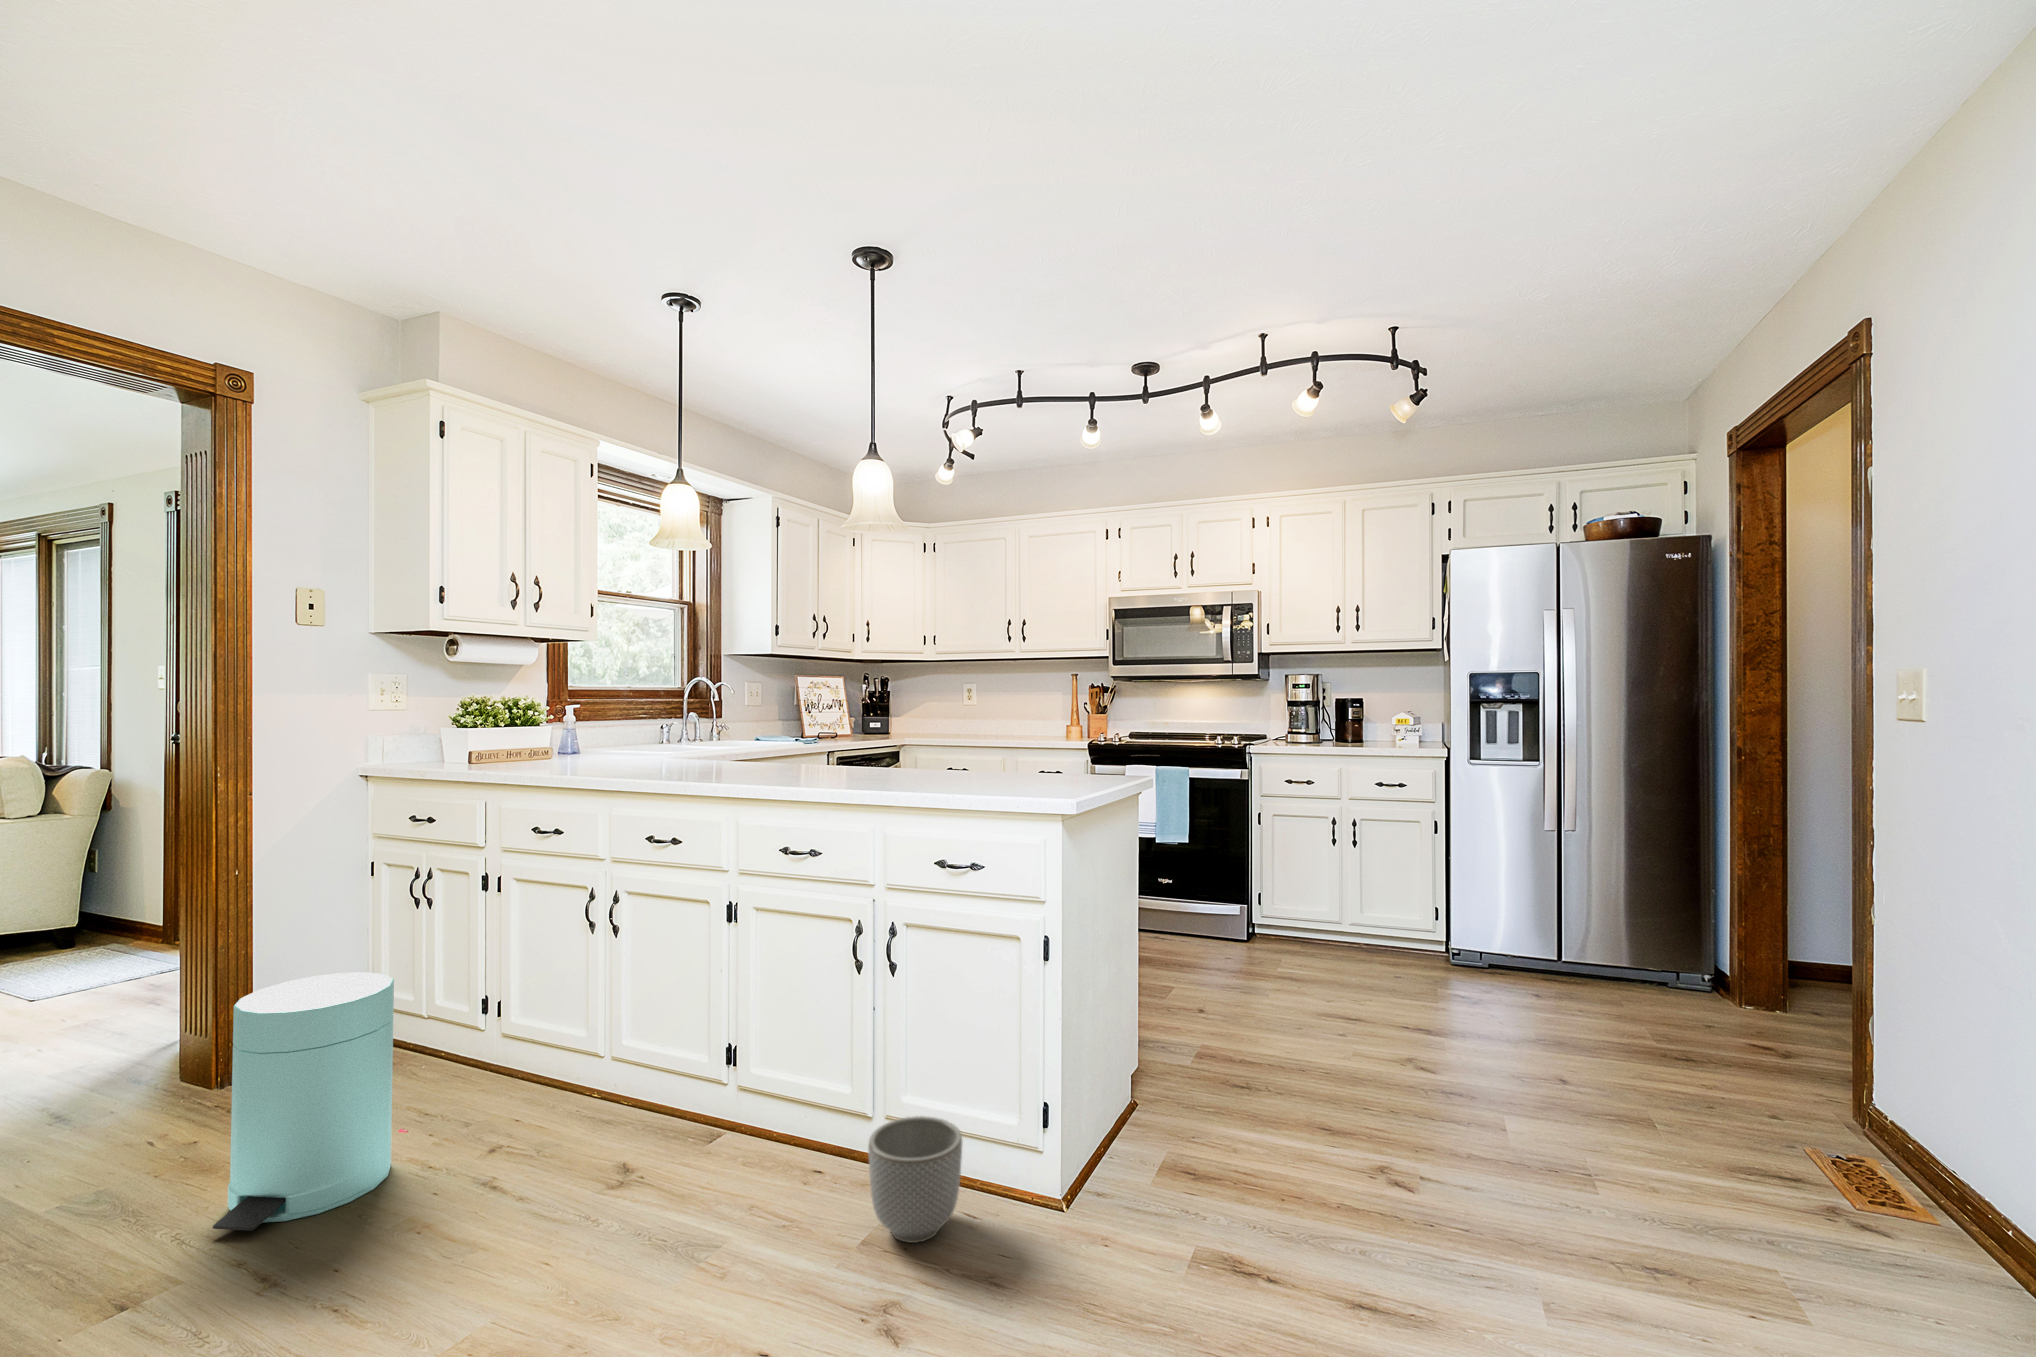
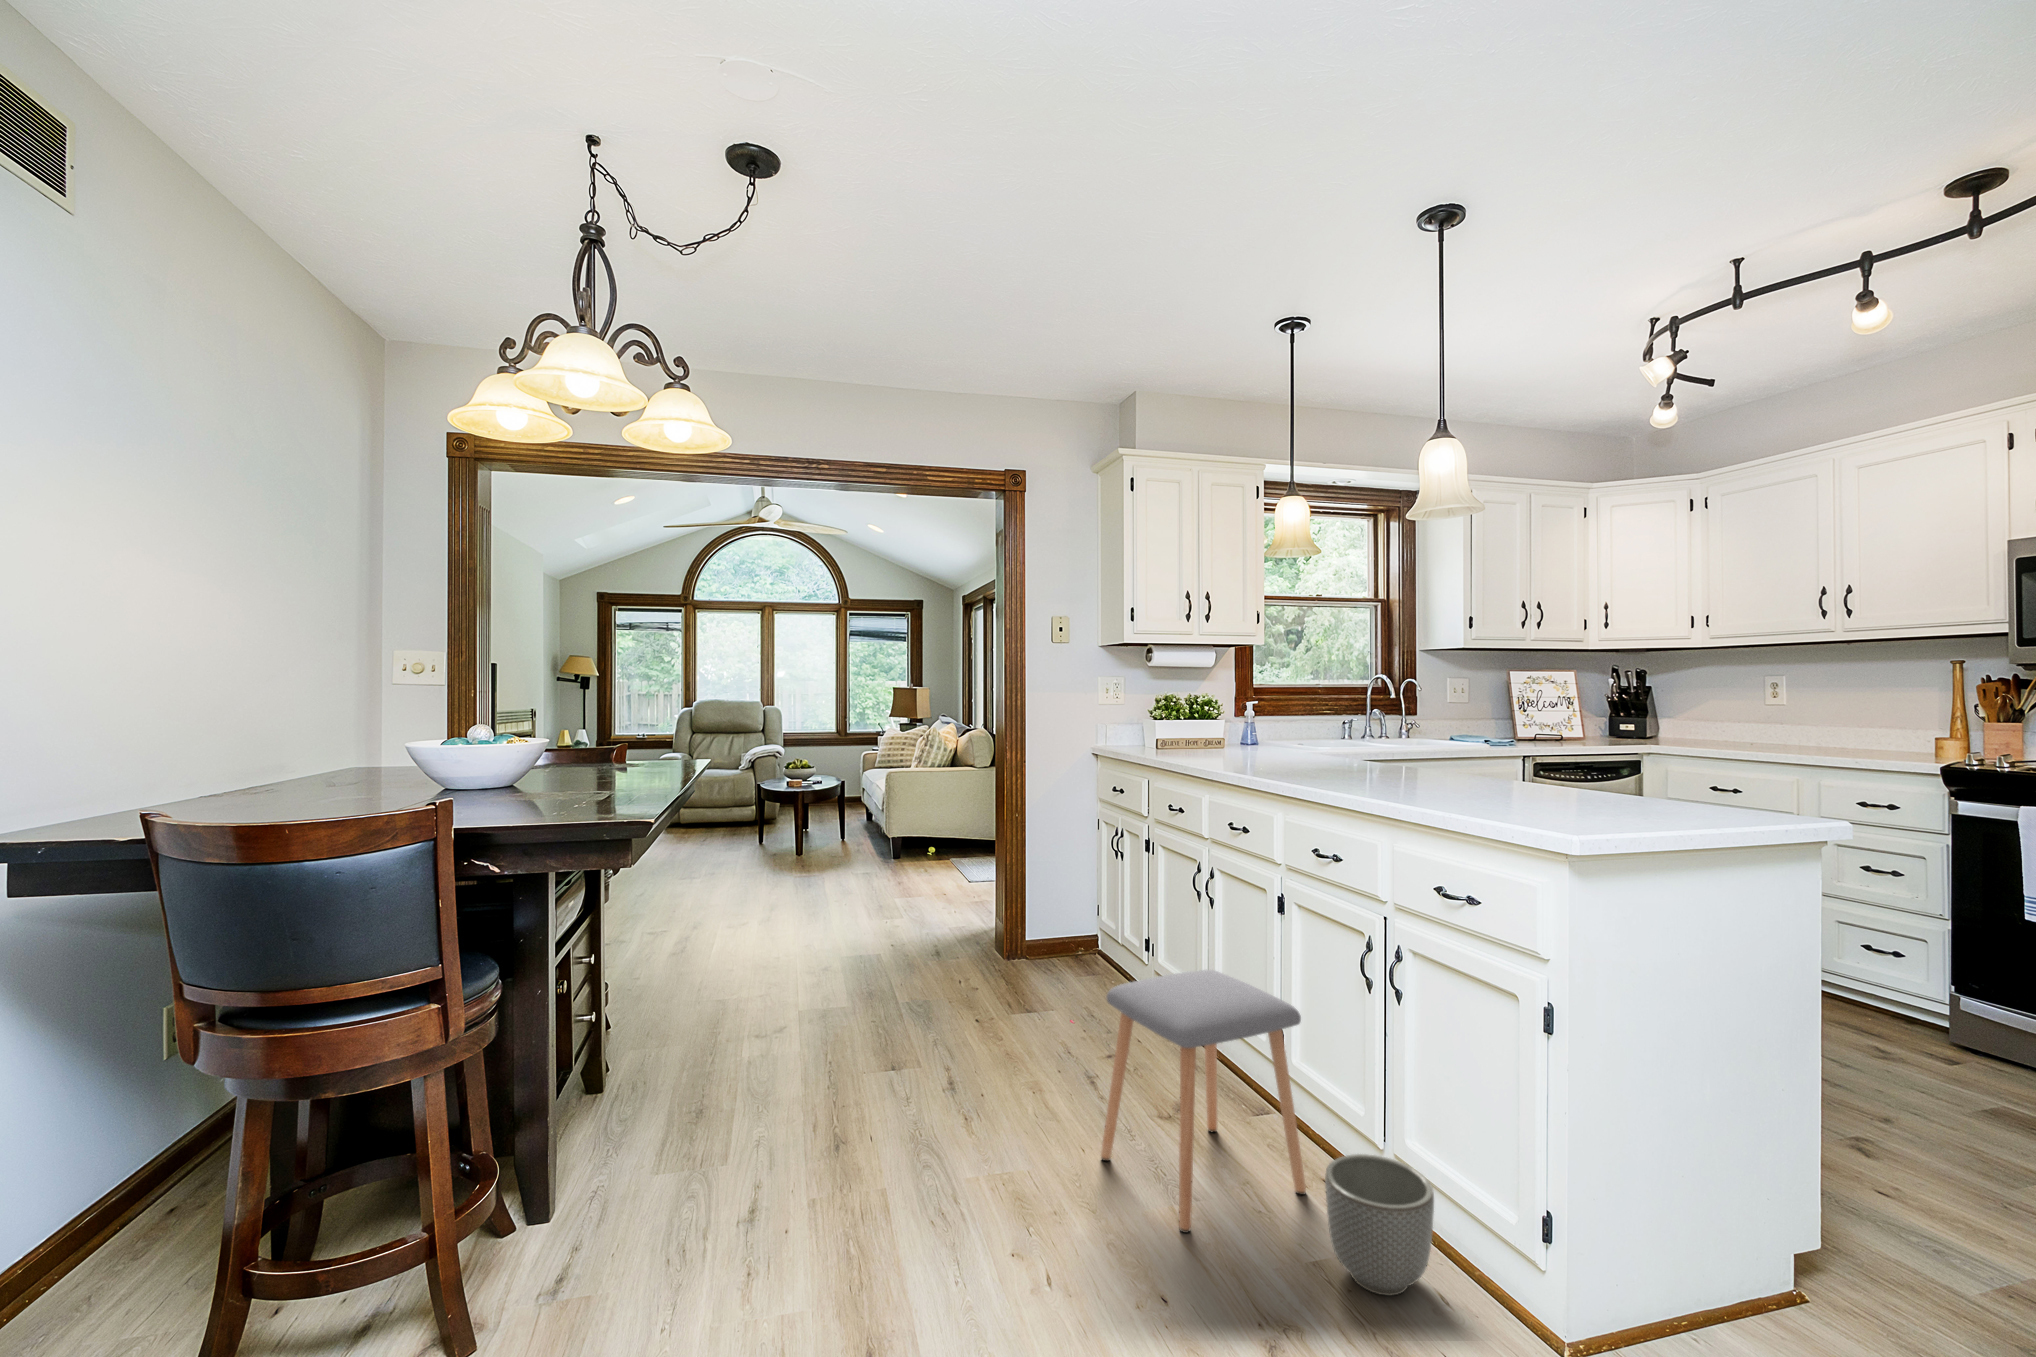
trash can: present [213,972,394,1230] -> none [946,893,1050,1058]
stool: none [574,996,808,1285] -> present [1101,970,1306,1233]

